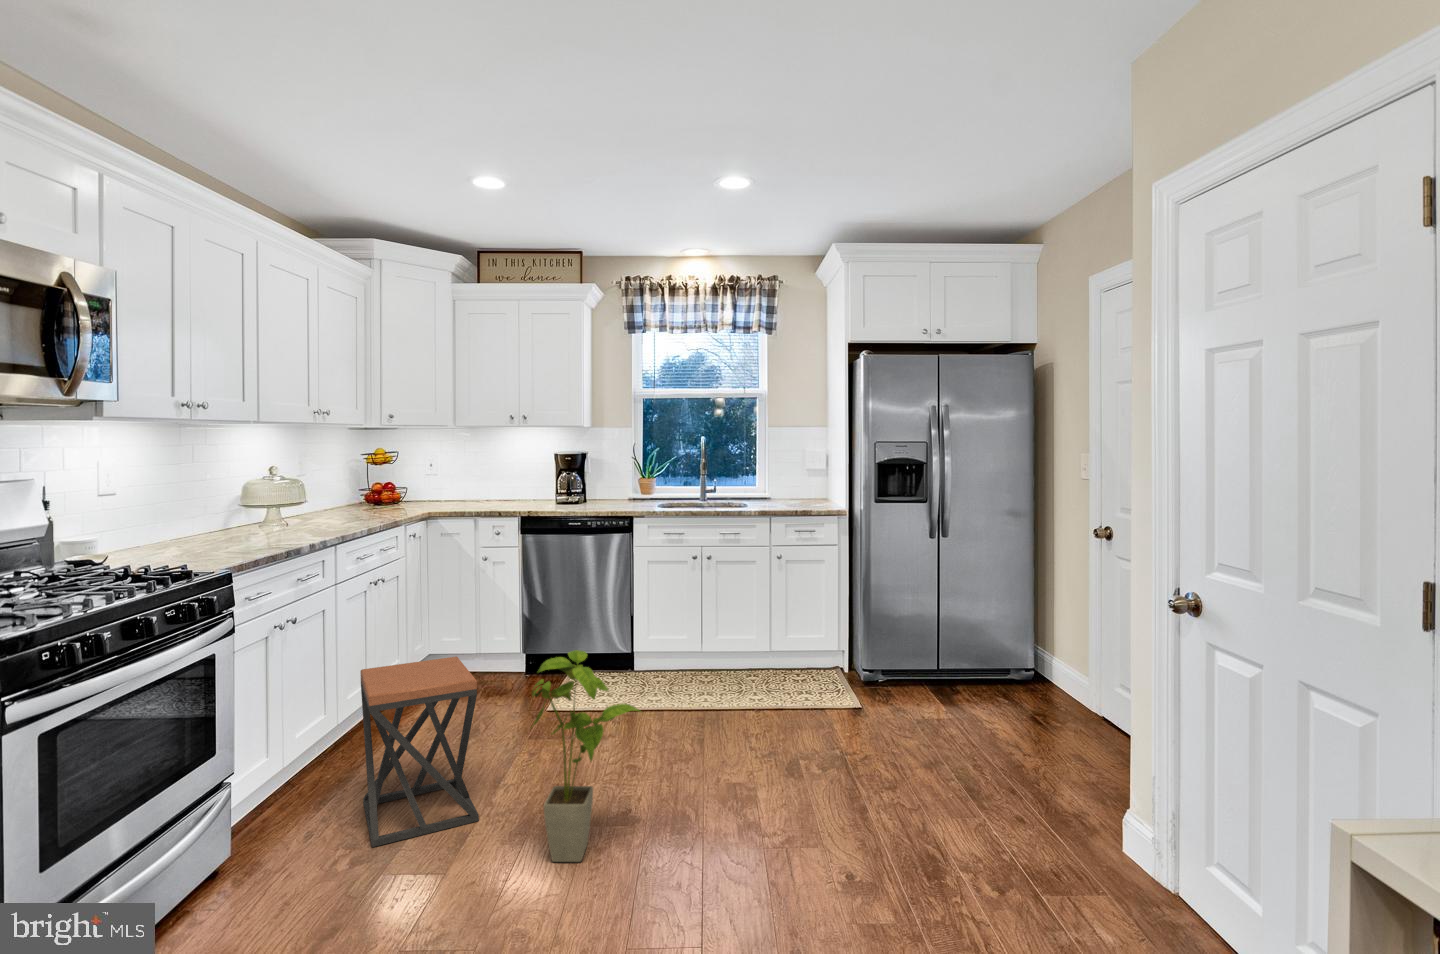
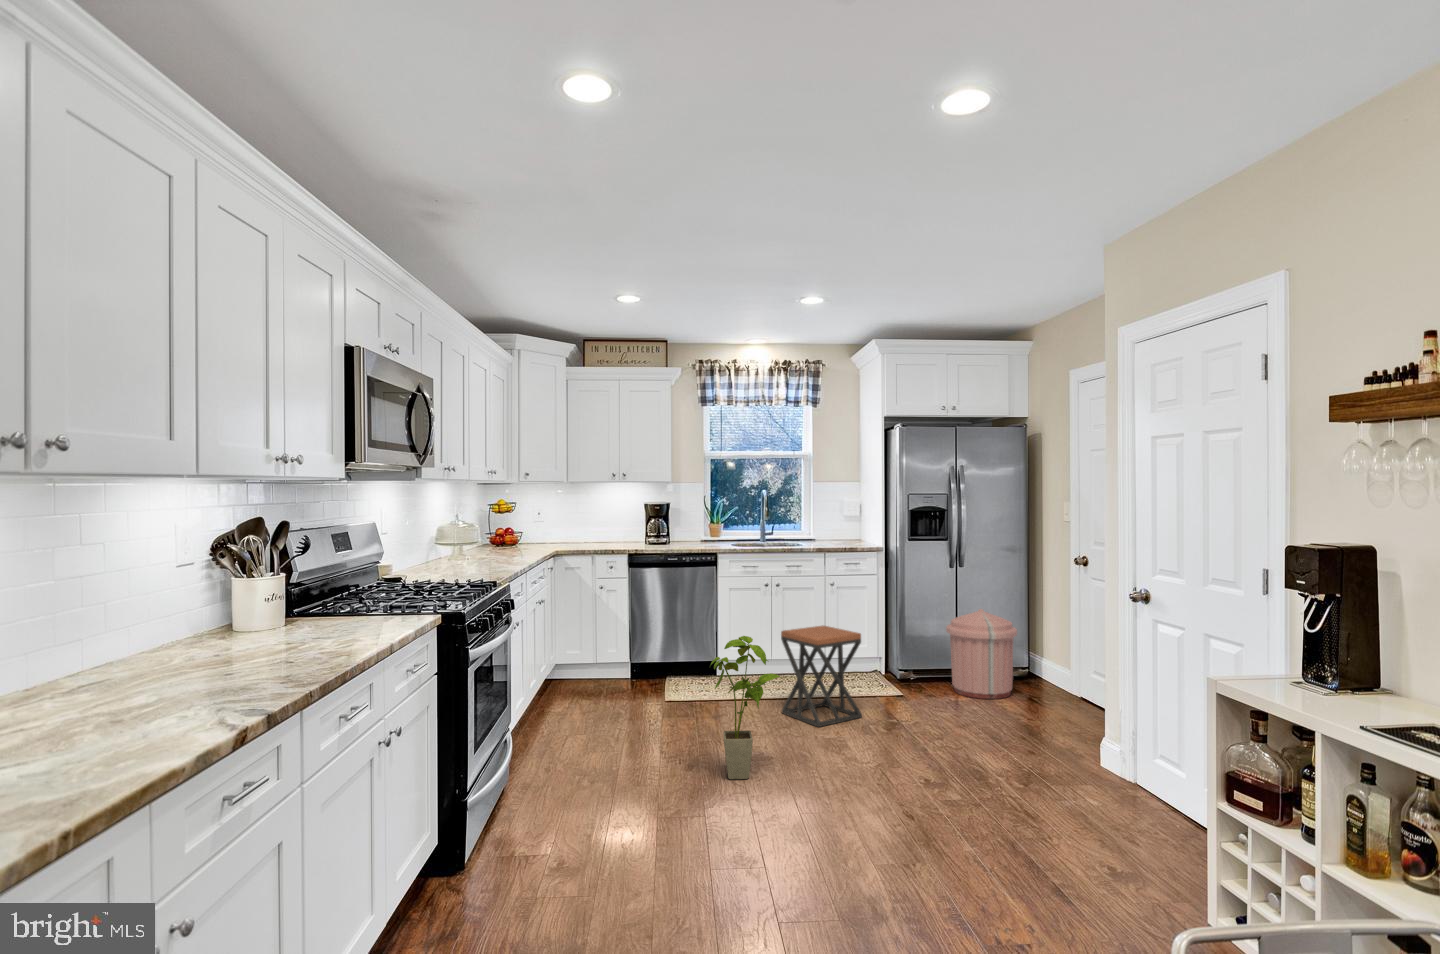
trash can: none [921,594,1015,714] -> present [946,609,1017,699]
stool: present [360,657,479,847] -> present [781,625,862,727]

